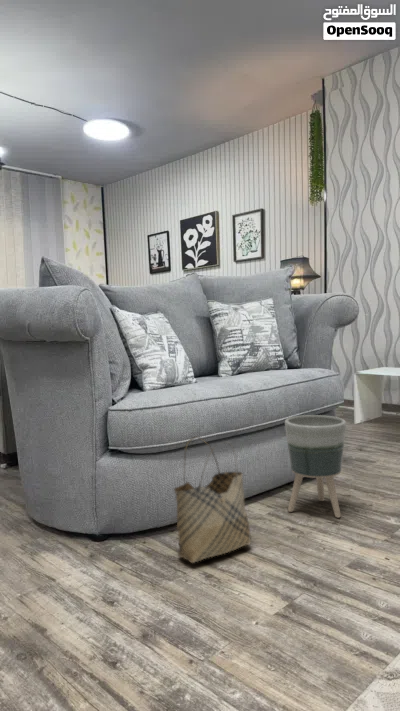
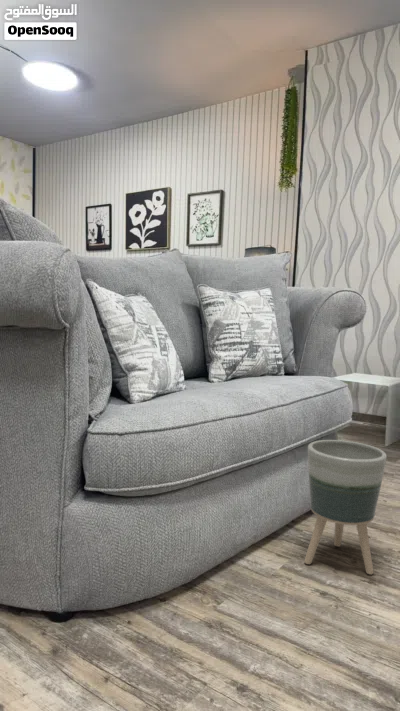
woven basket: present [174,437,251,563] -> none [188,475,284,667]

